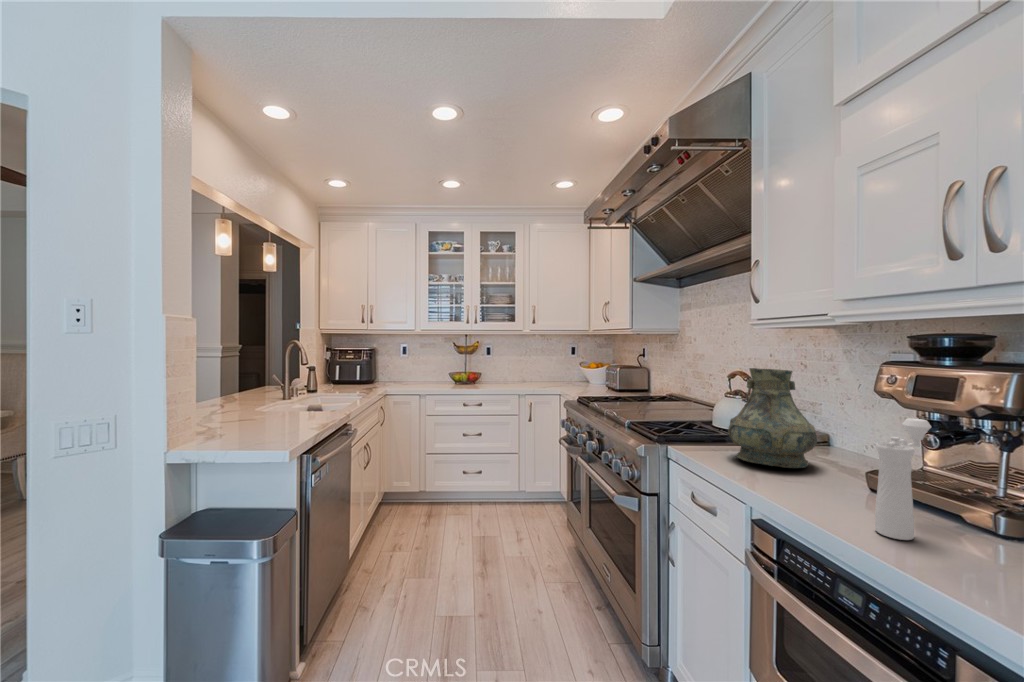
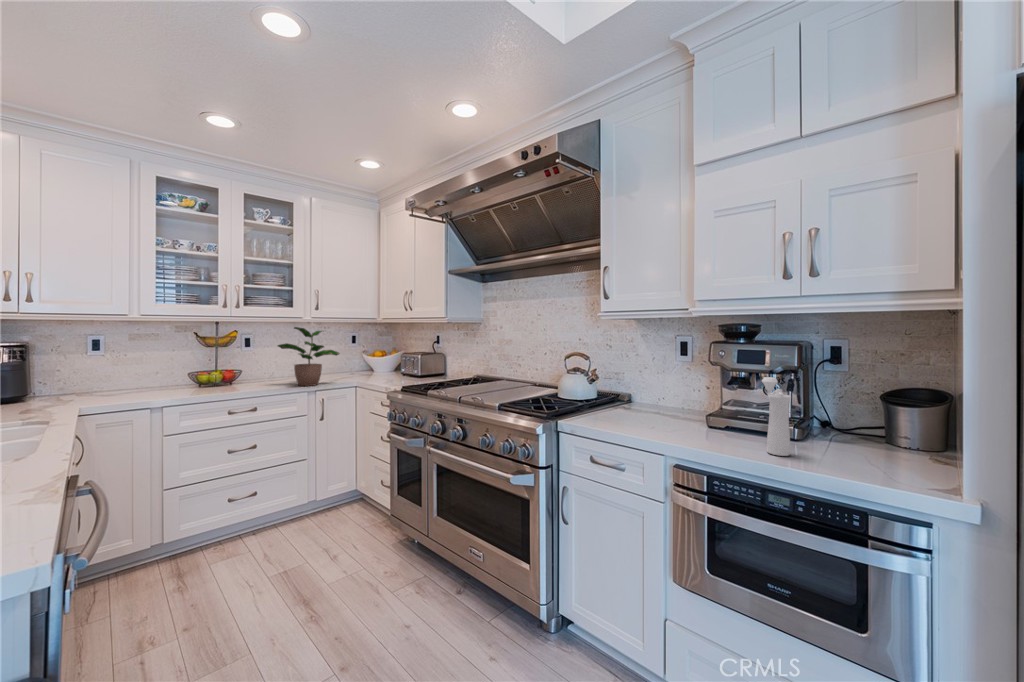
potted plant: none [499,338,545,389] -> present [278,327,339,386]
vase: present [728,368,817,468] -> none [612,349,673,425]

